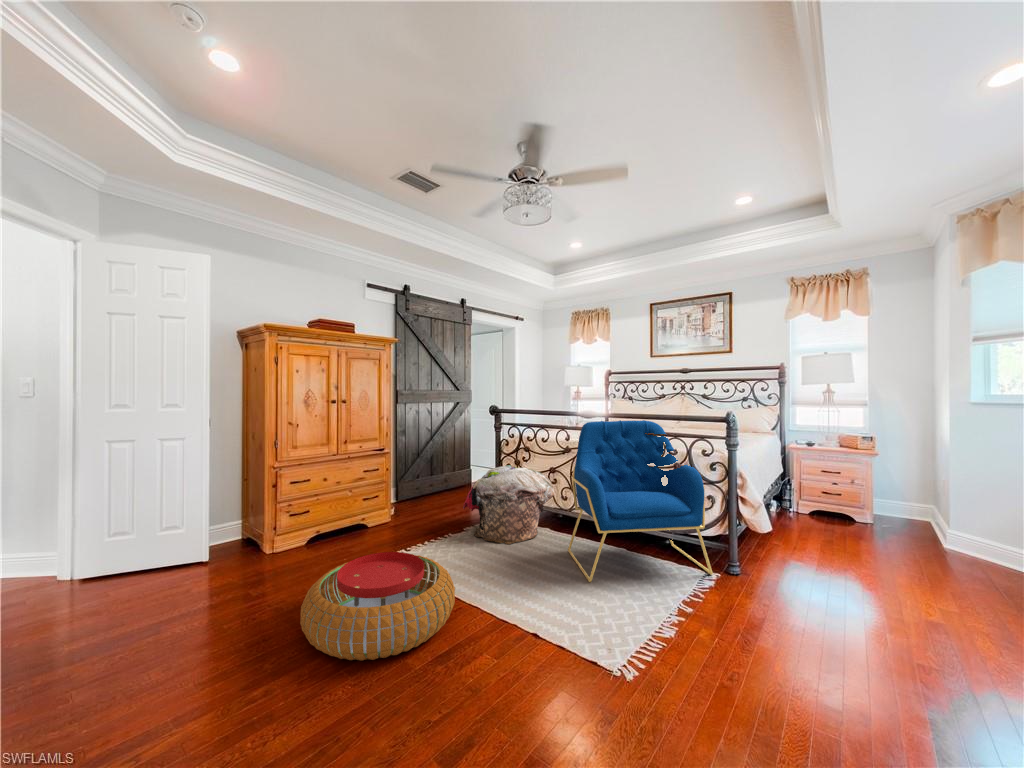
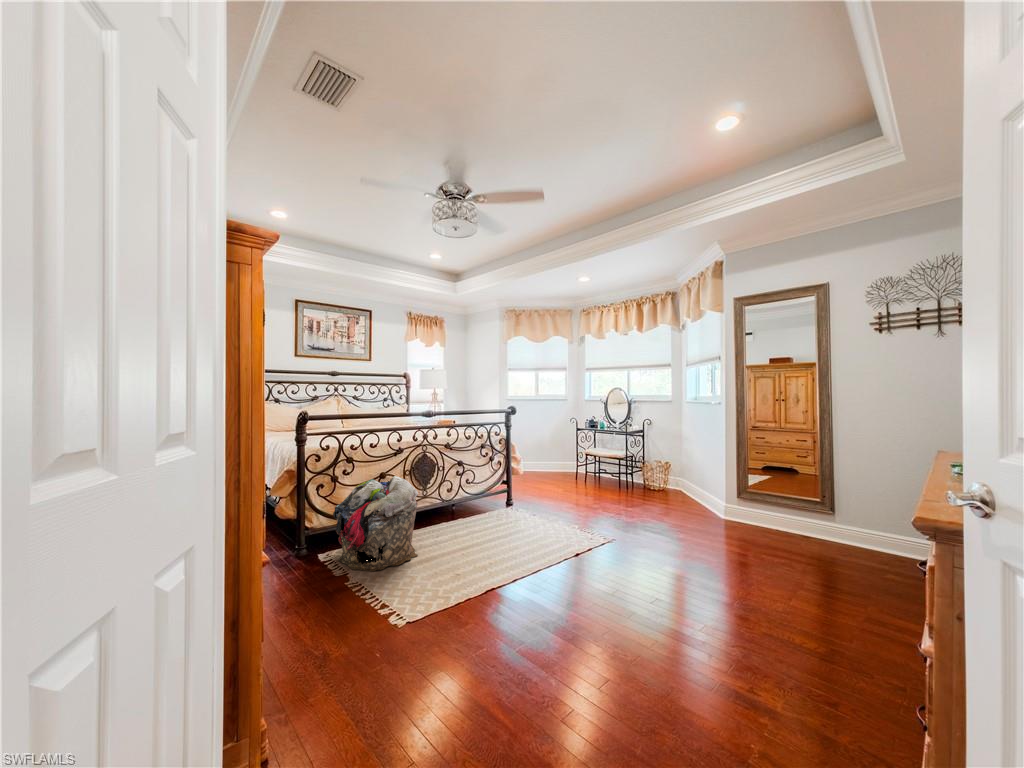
armchair: present [568,420,713,582] -> none [447,414,511,535]
pouf: present [300,552,455,661] -> none [490,549,634,654]

